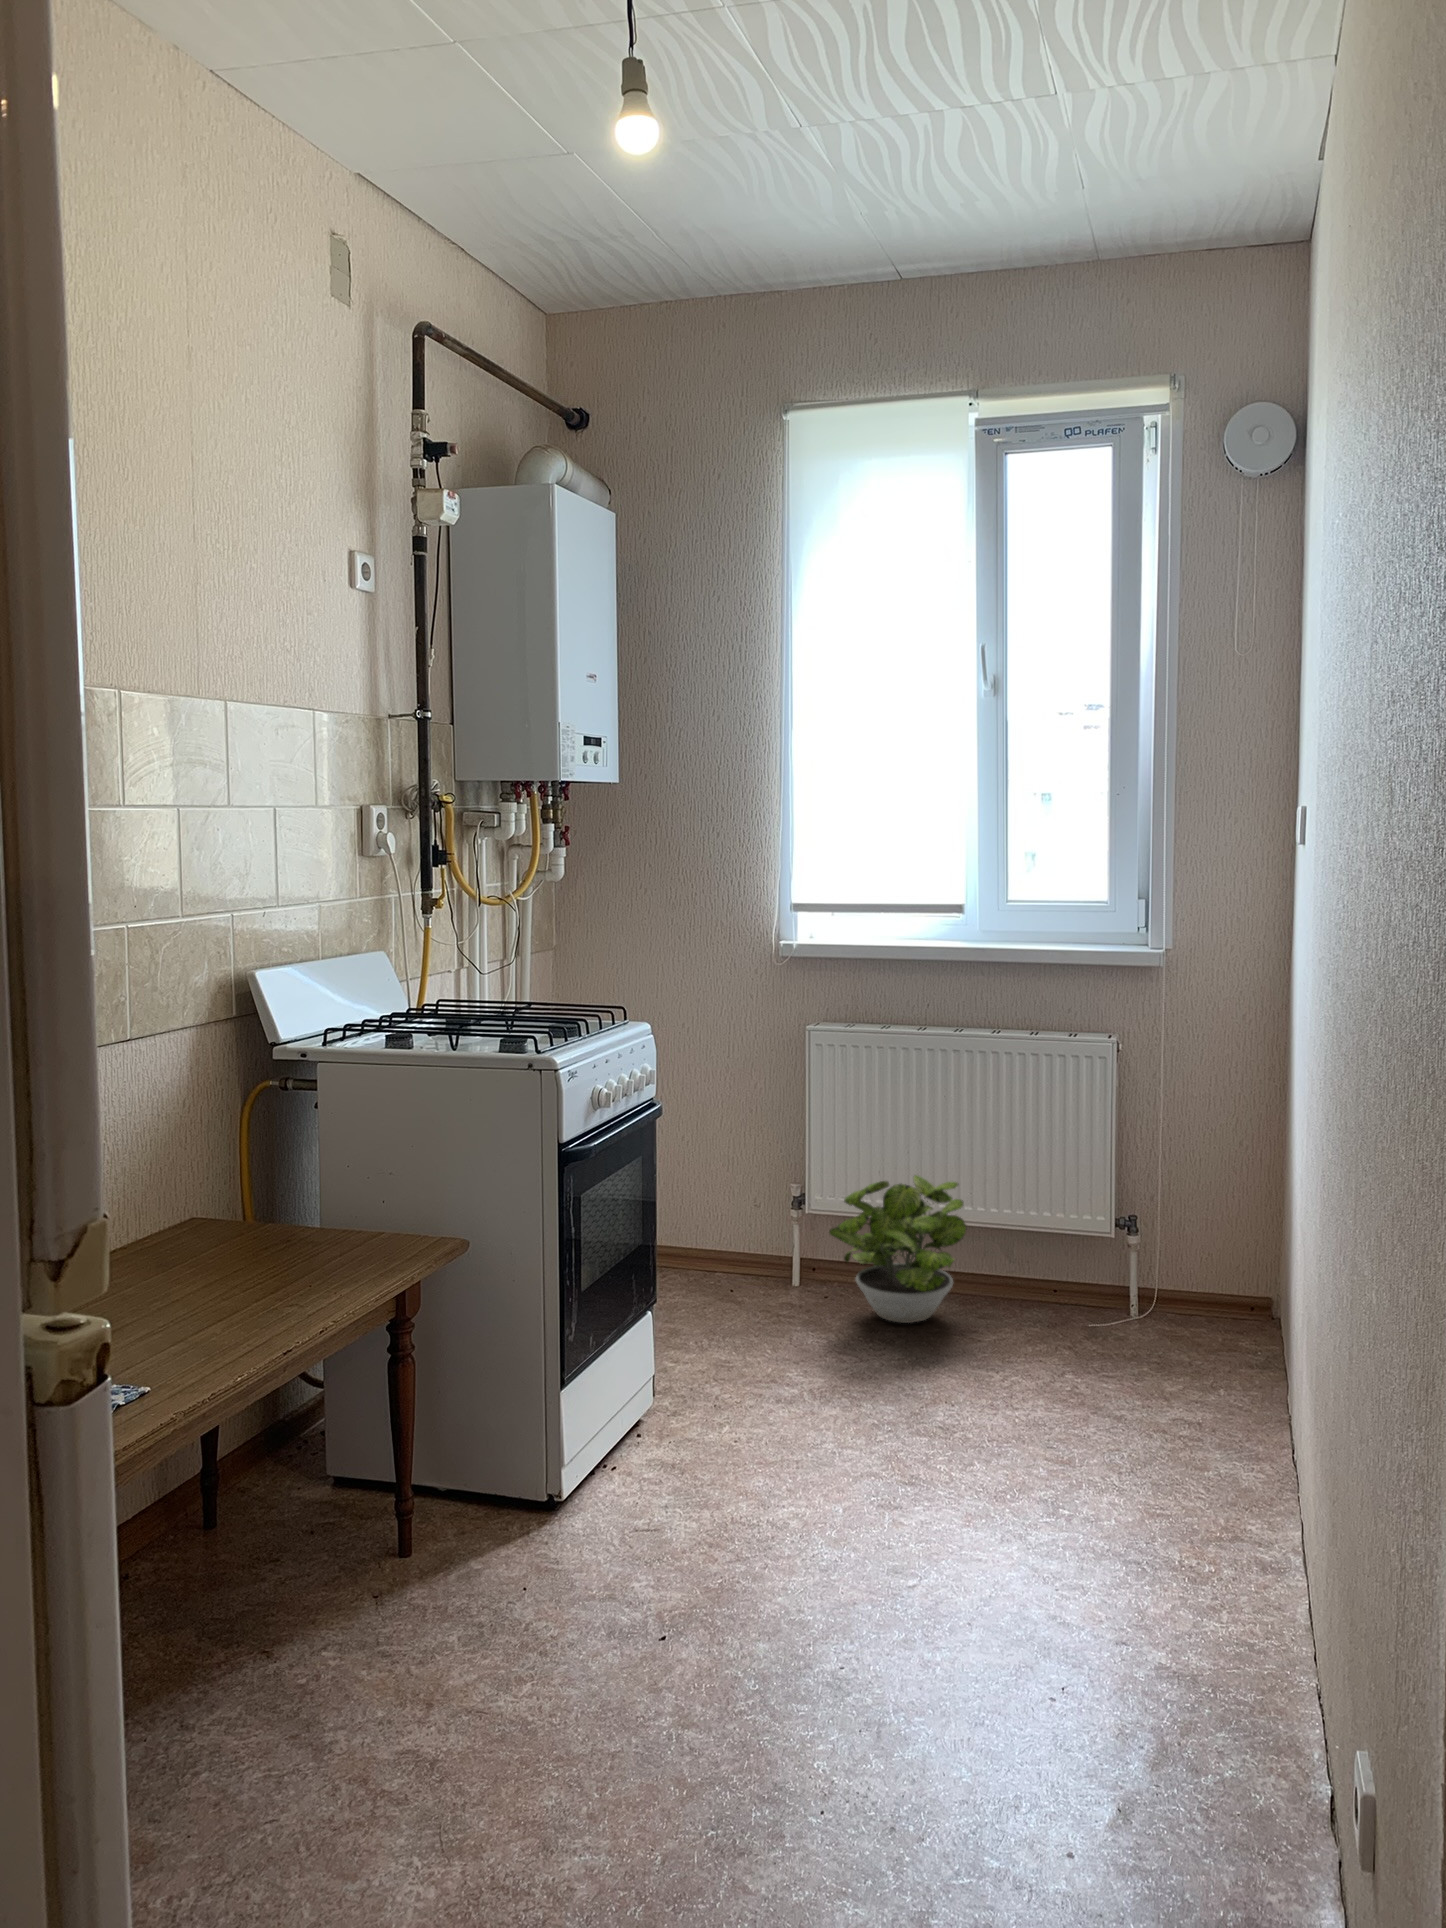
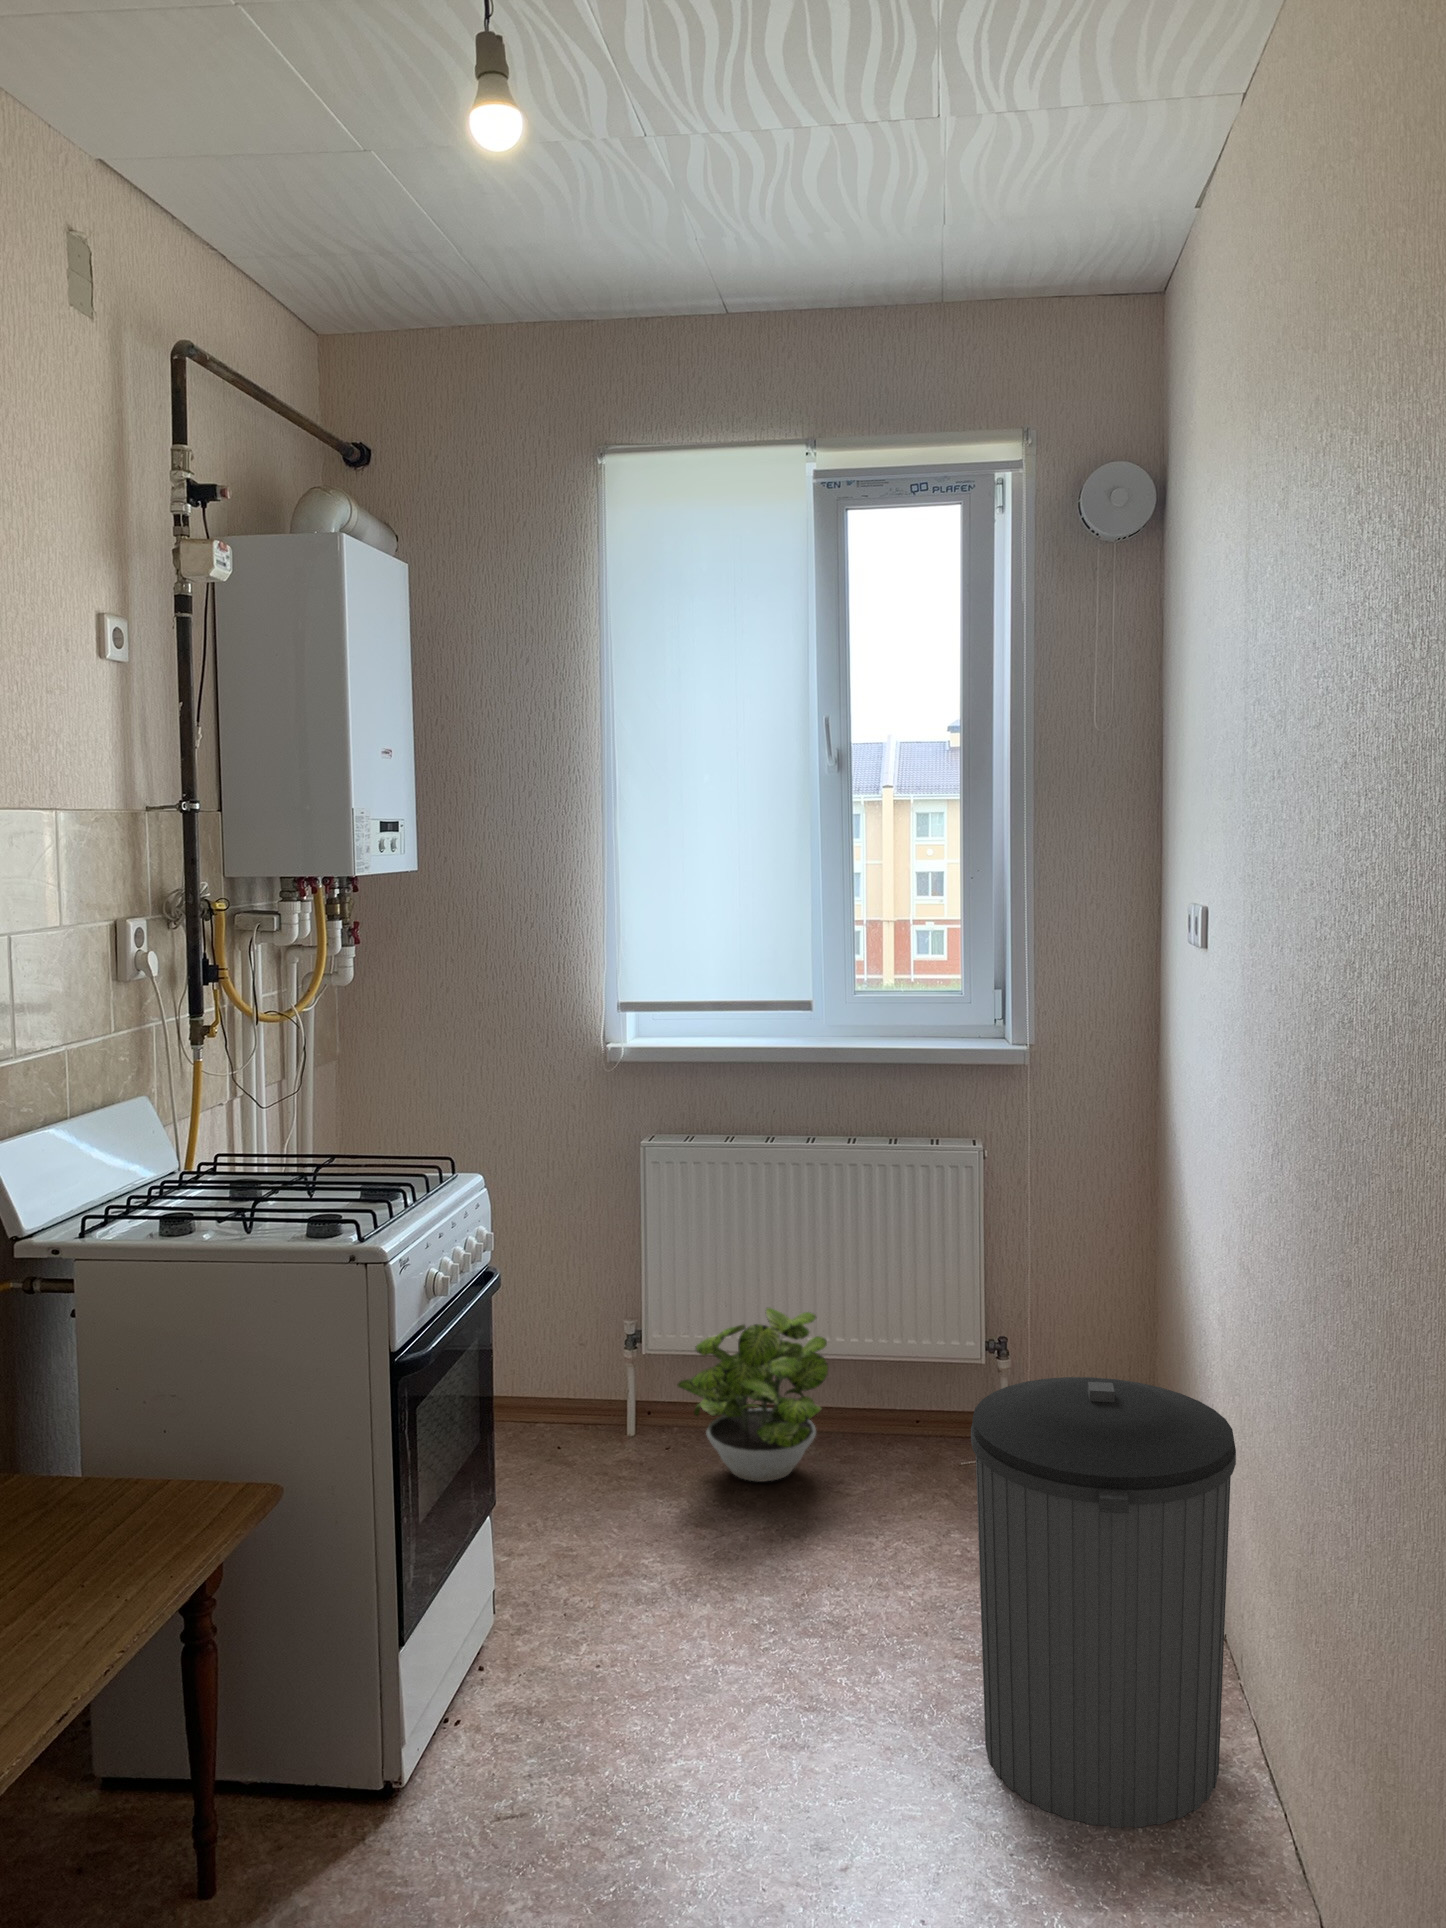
trash can: none [1048,1210,1284,1589] -> present [971,1377,1236,1828]

